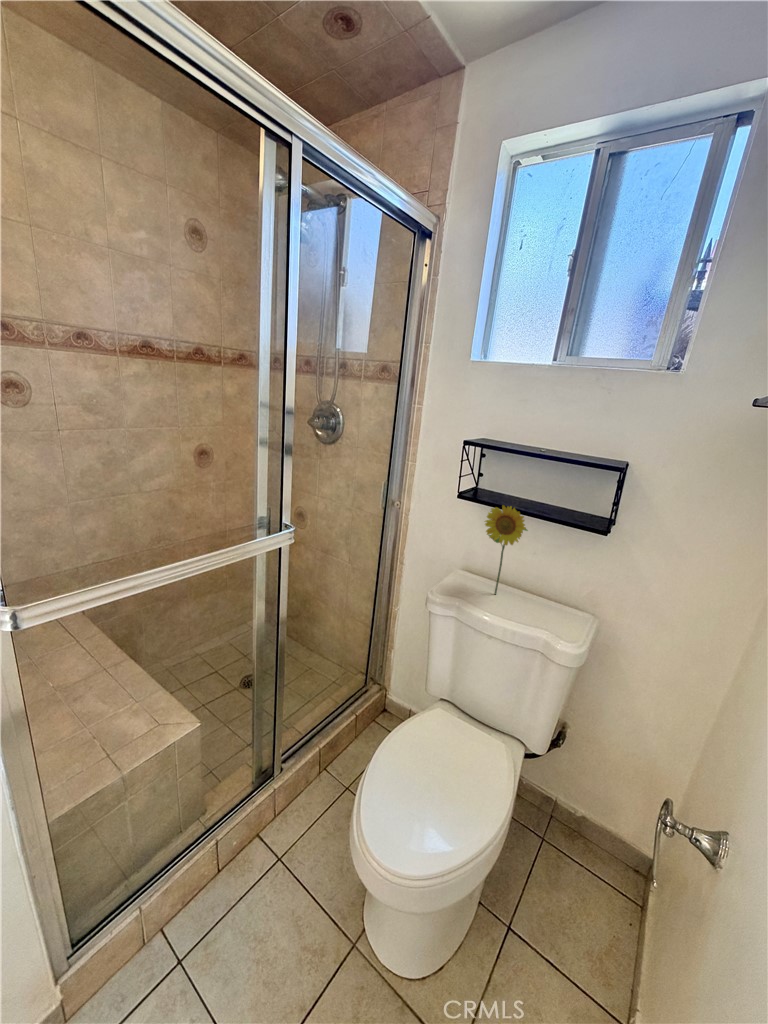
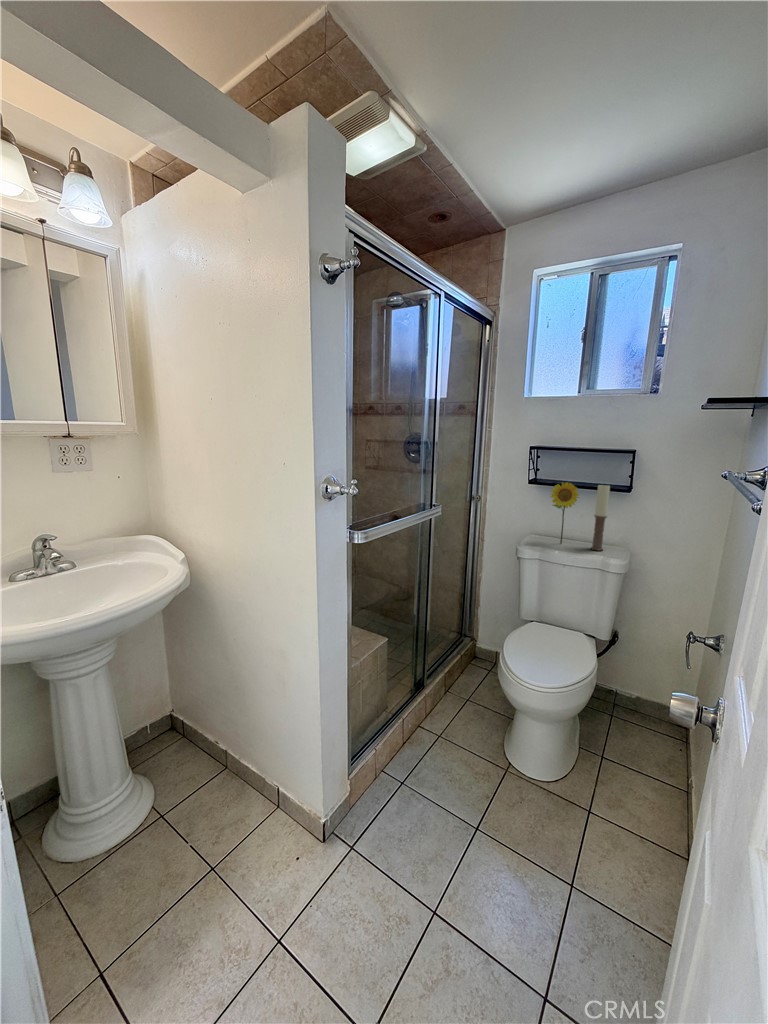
candle: none [536,516,575,618] -> present [591,485,610,551]

